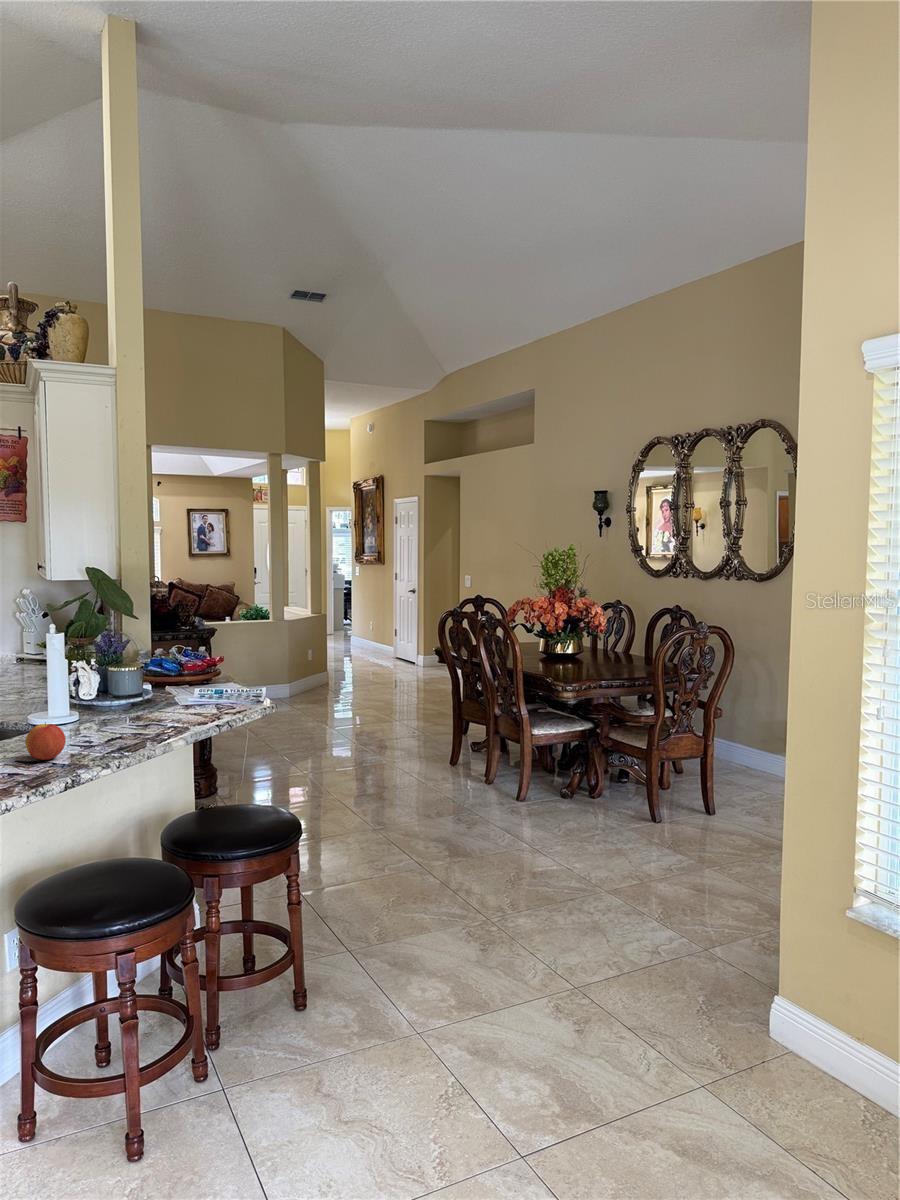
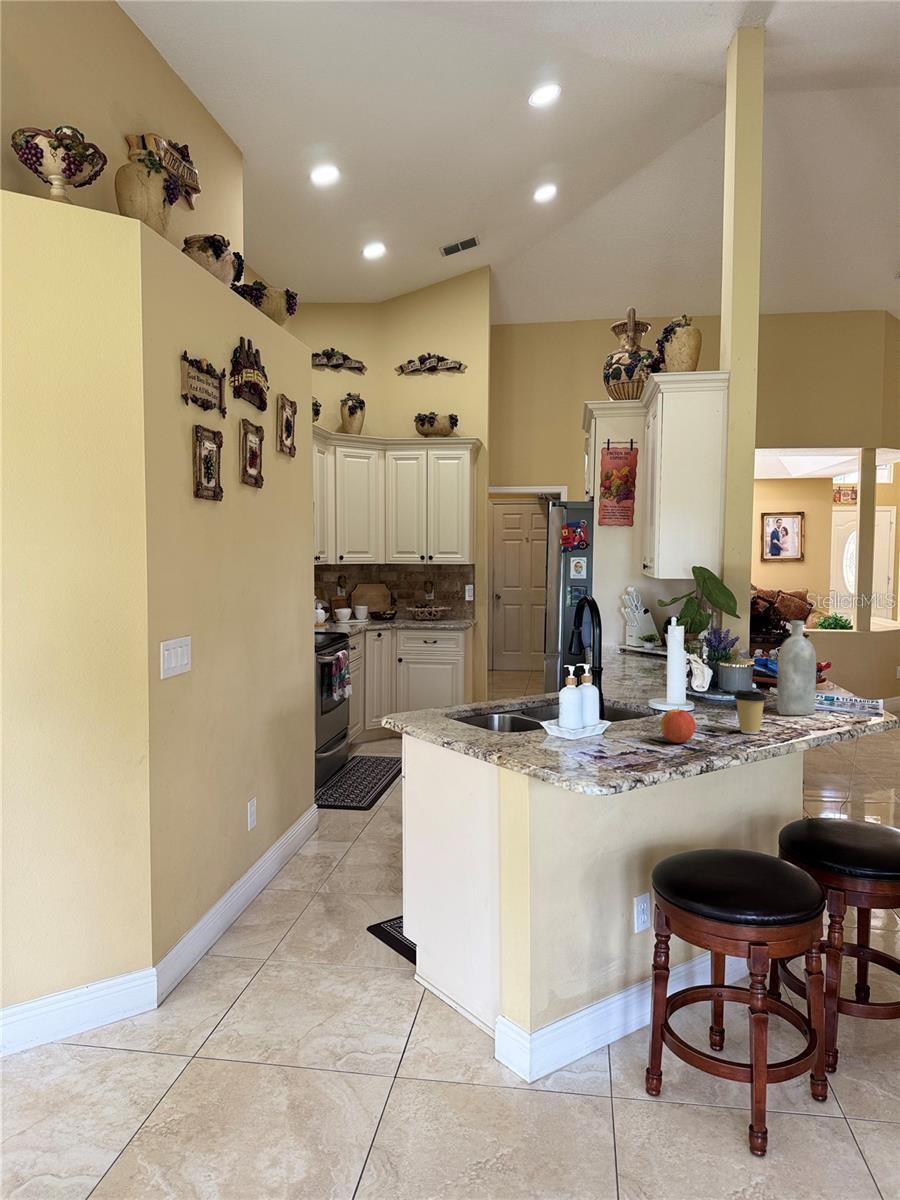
bottle: none [160,622,198,715] -> present [777,621,816,715]
coffee cup: none [111,696,144,740] -> present [734,690,767,734]

